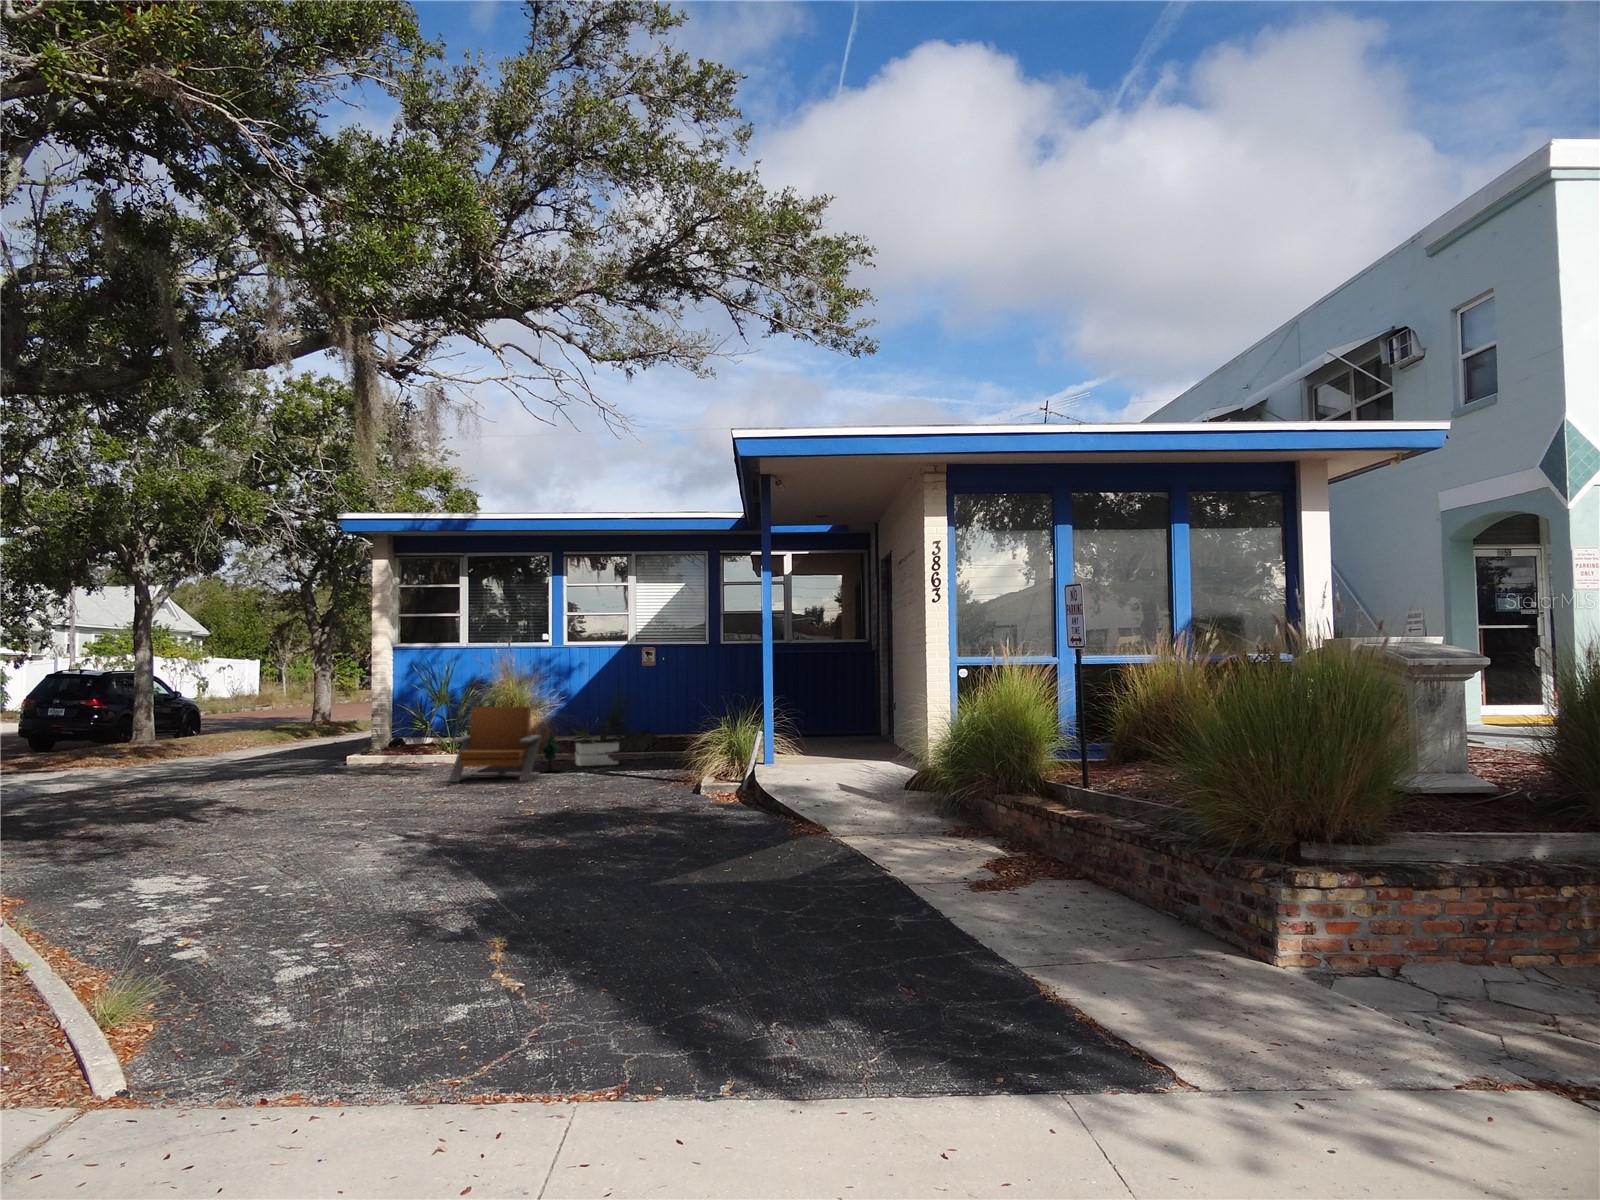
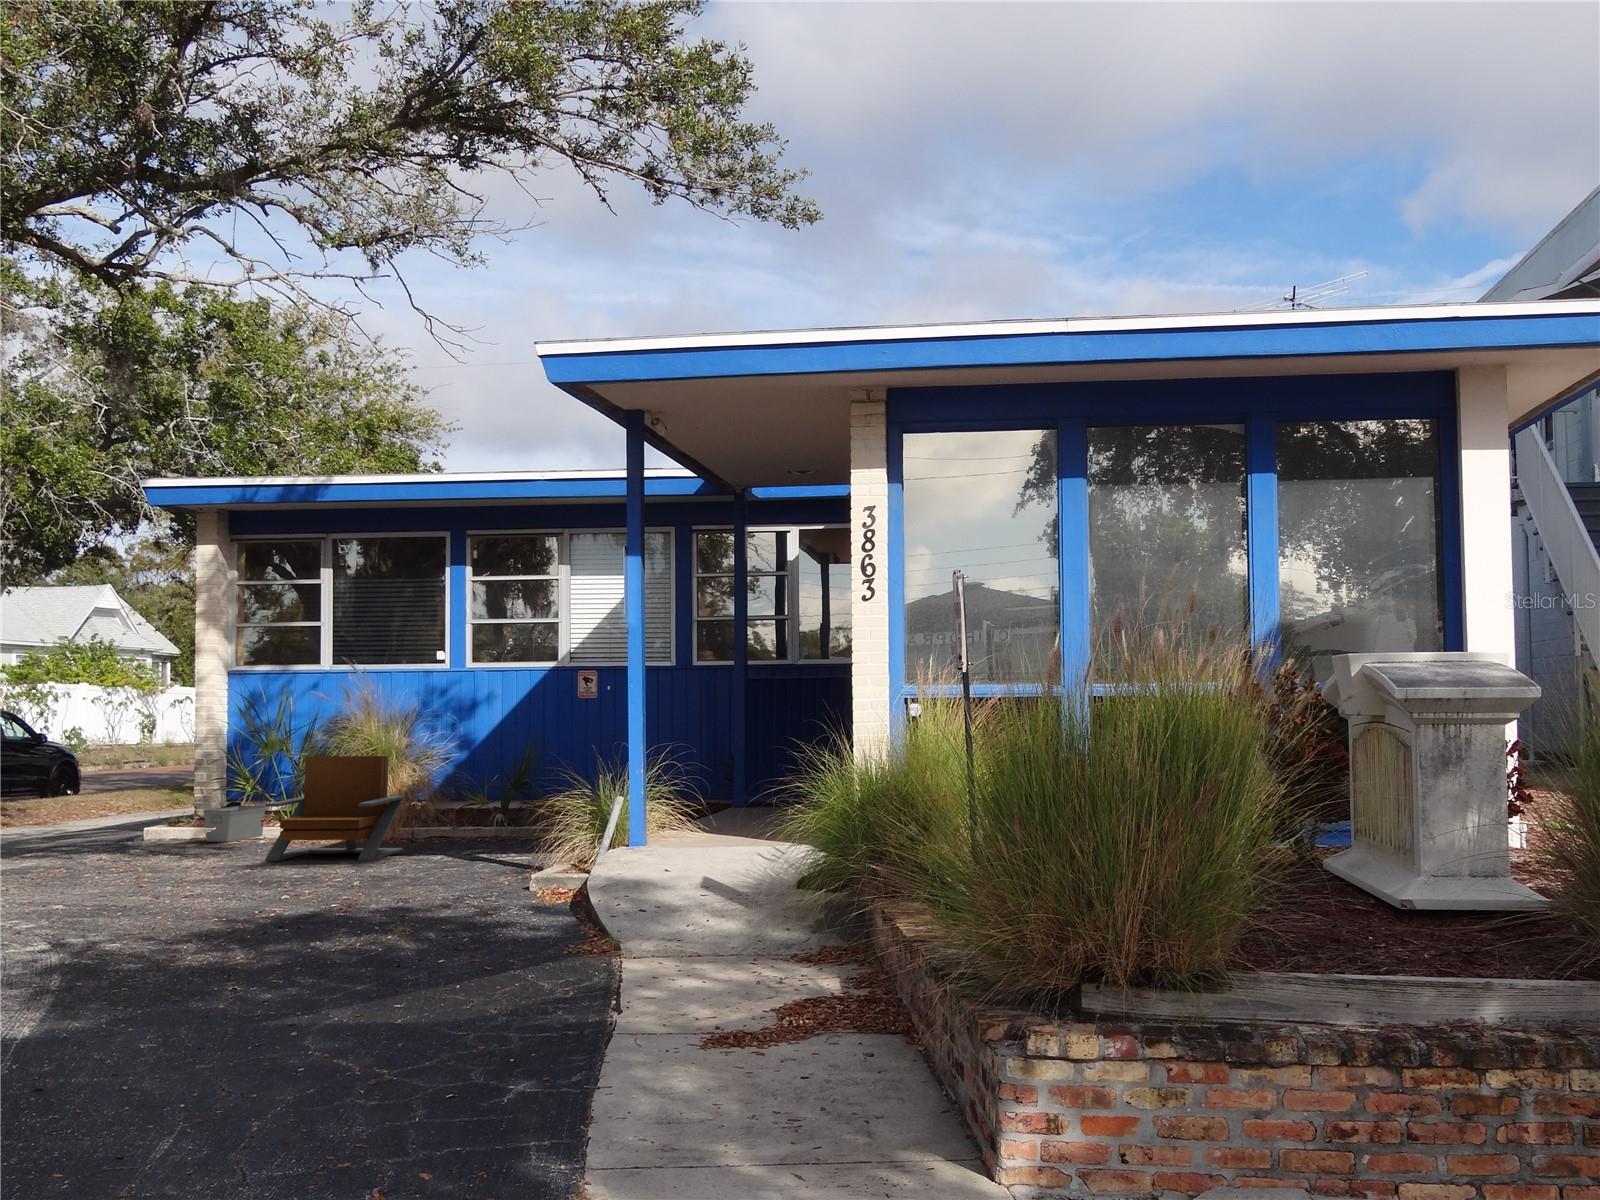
decorative plant: present [541,733,558,771] -> none [408,791,436,846]
storage bin: present [576,743,619,766] -> present [203,806,265,842]

